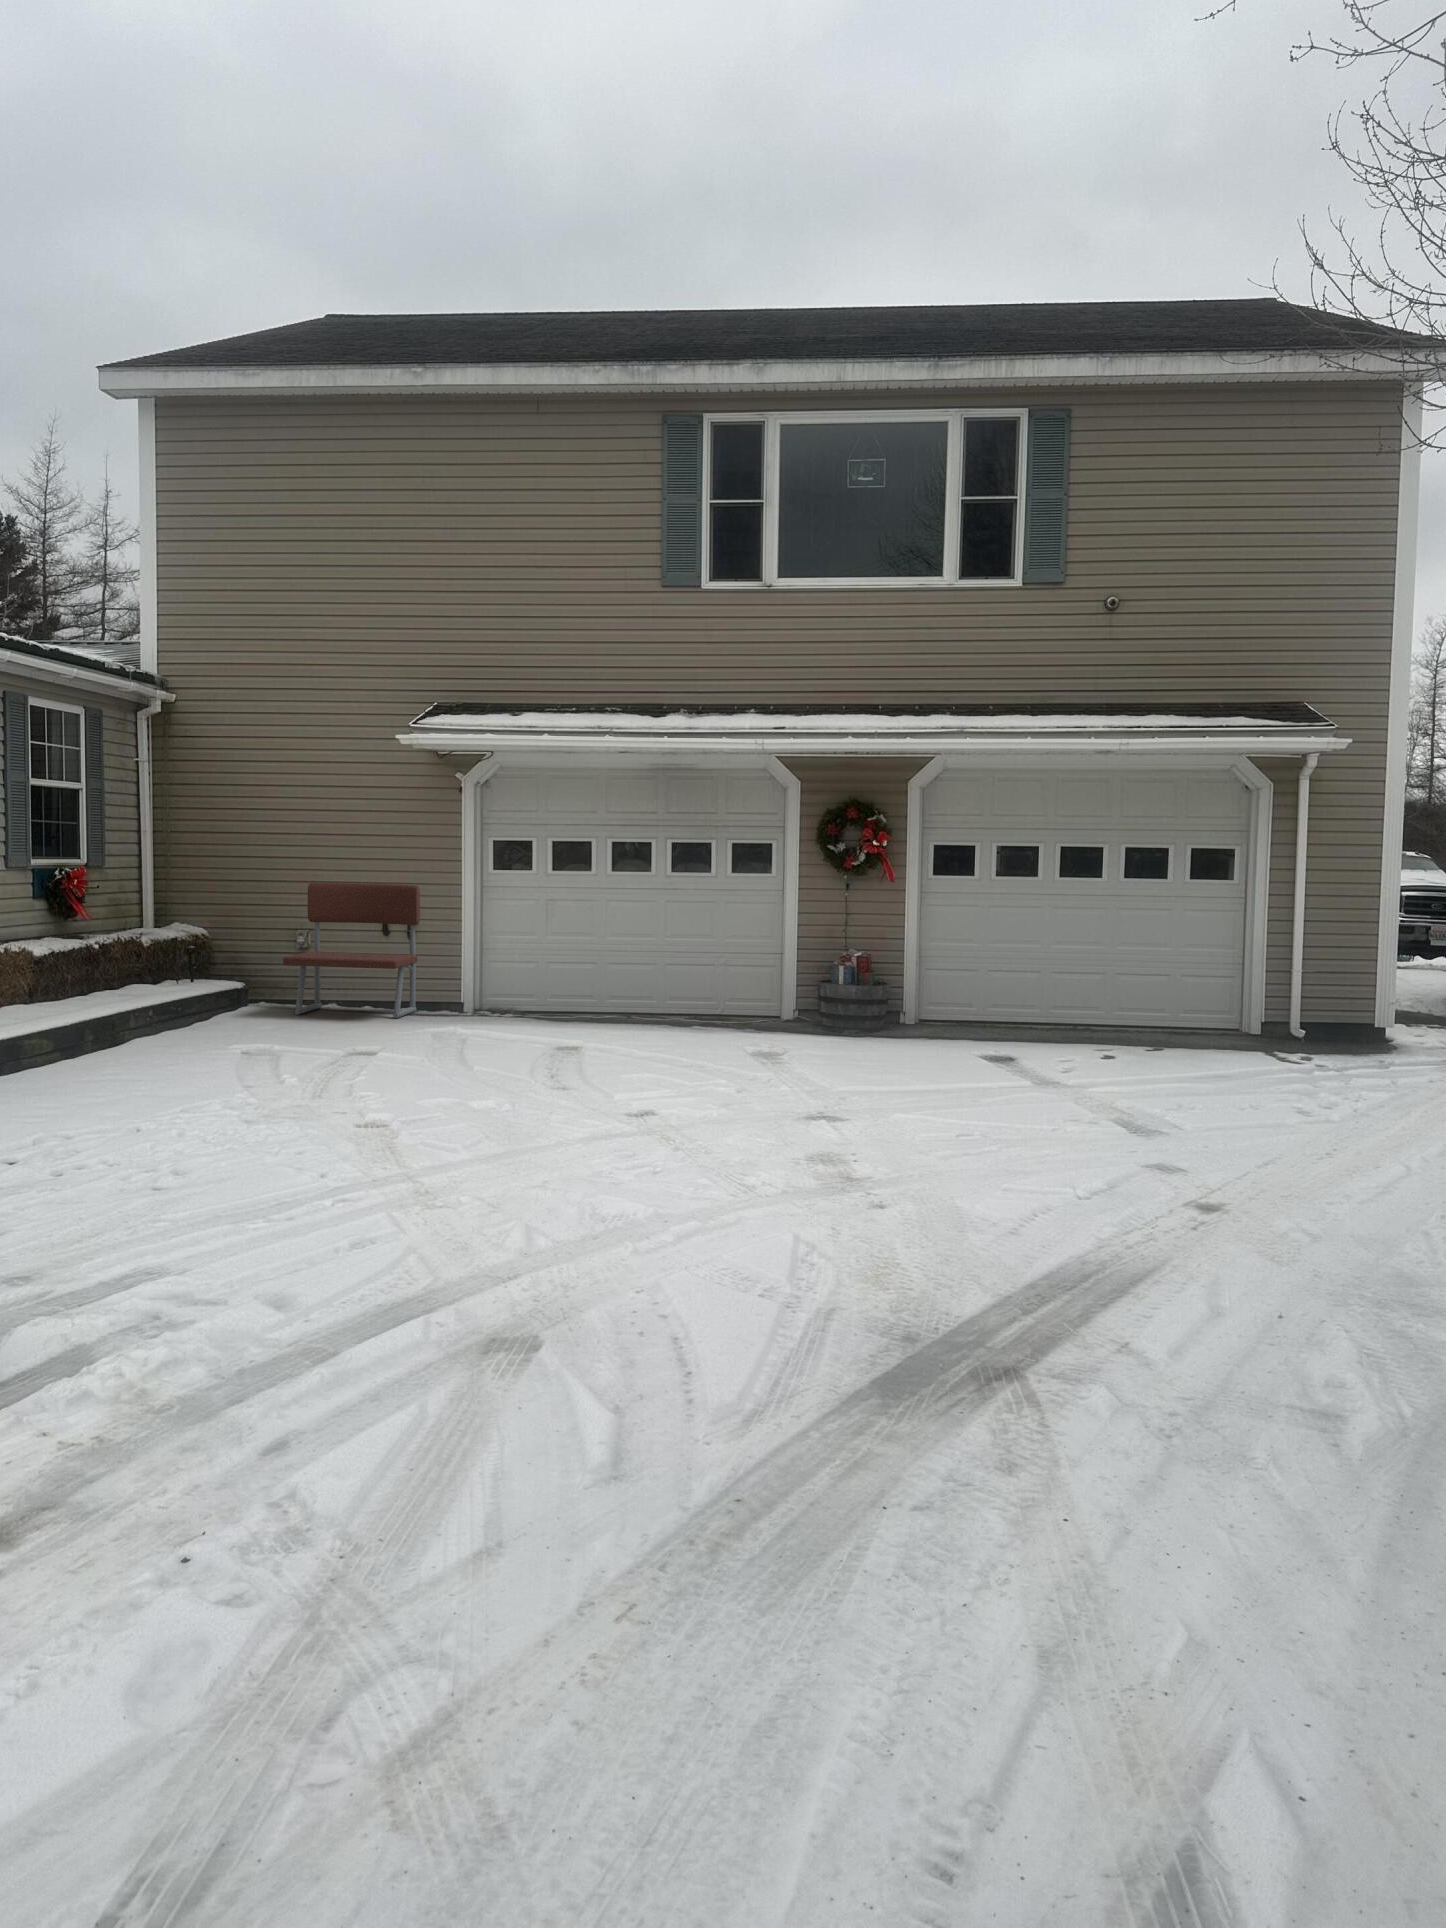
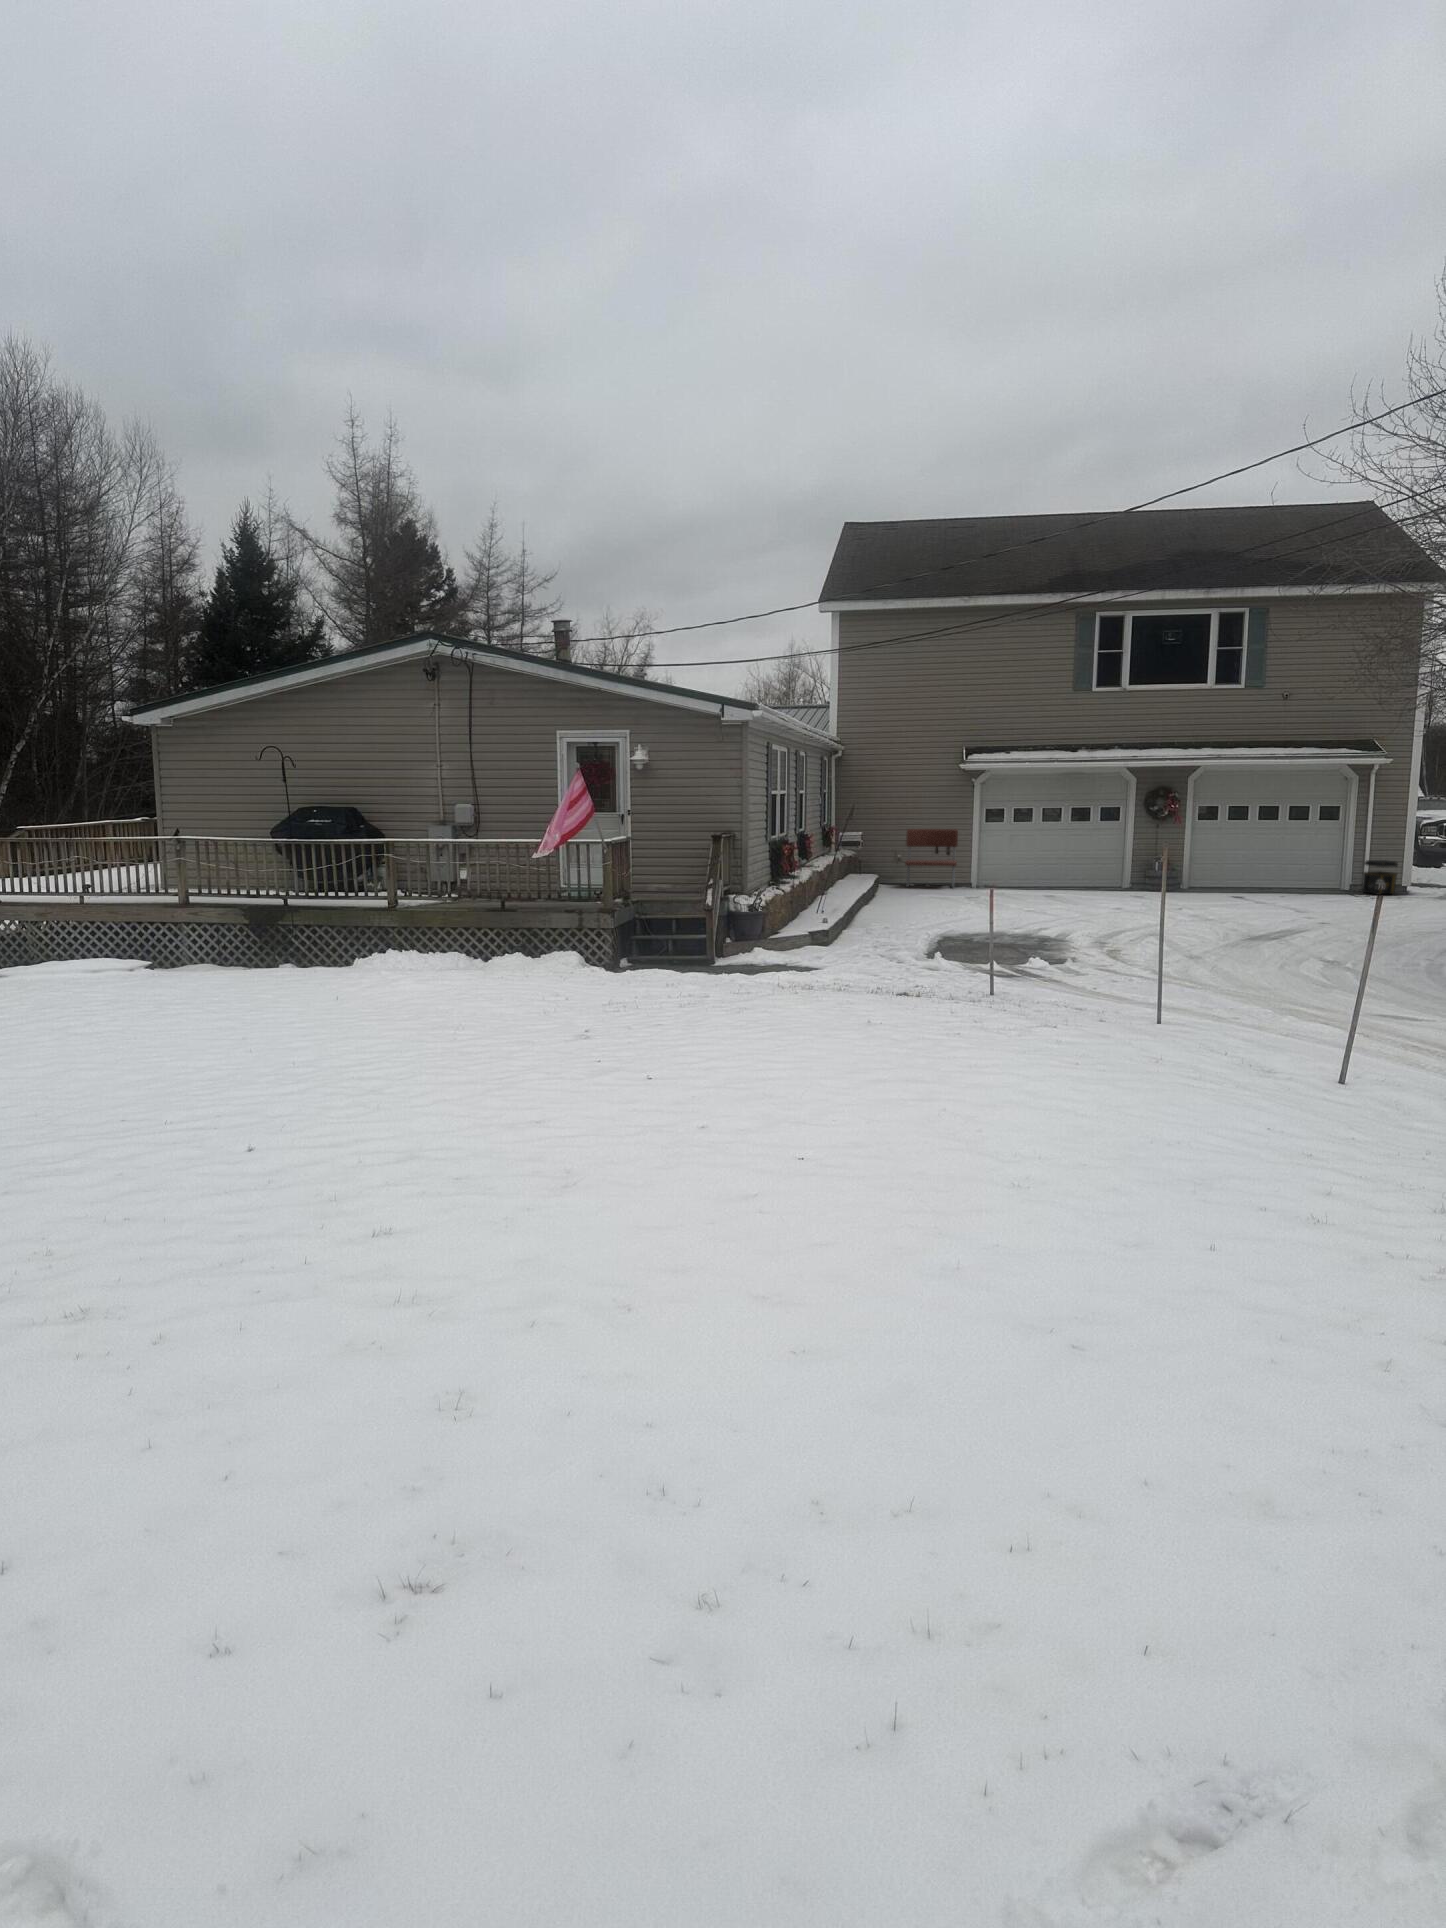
toolbox: none [1292,968,1369,1047] -> present [1362,860,1398,895]

